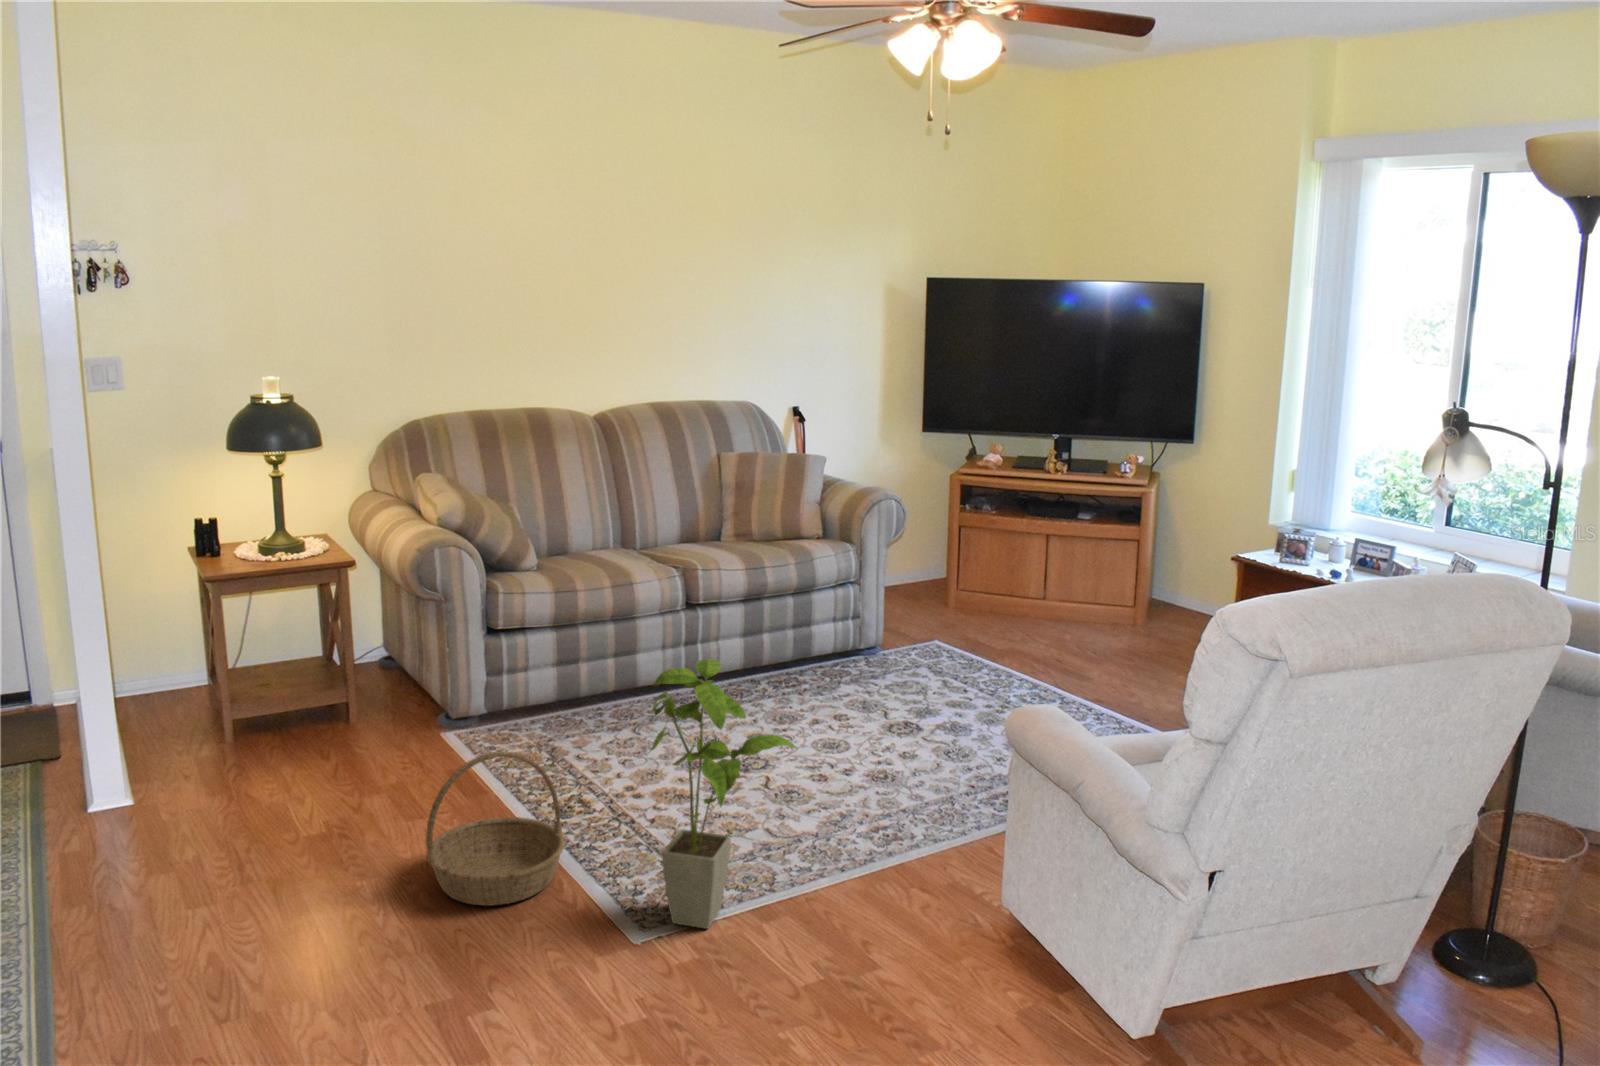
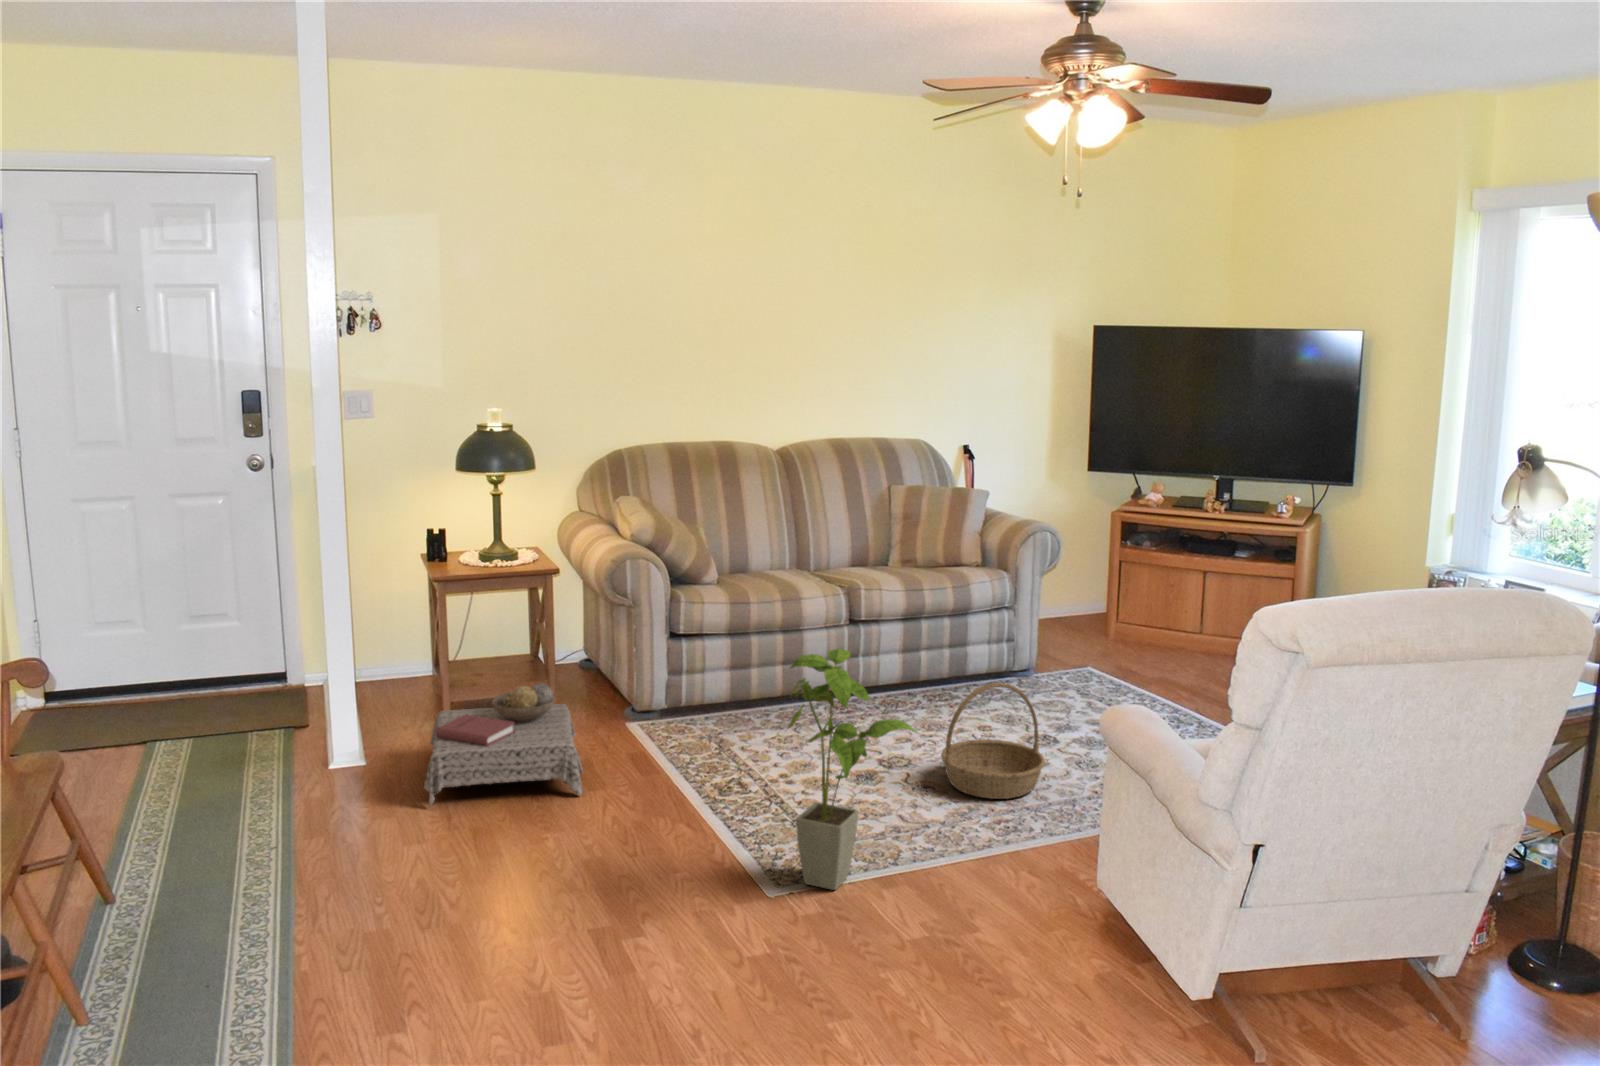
ottoman: none [205,699,400,859] -> present [424,683,583,806]
basket: present [426,752,564,906] -> present [941,683,1045,799]

